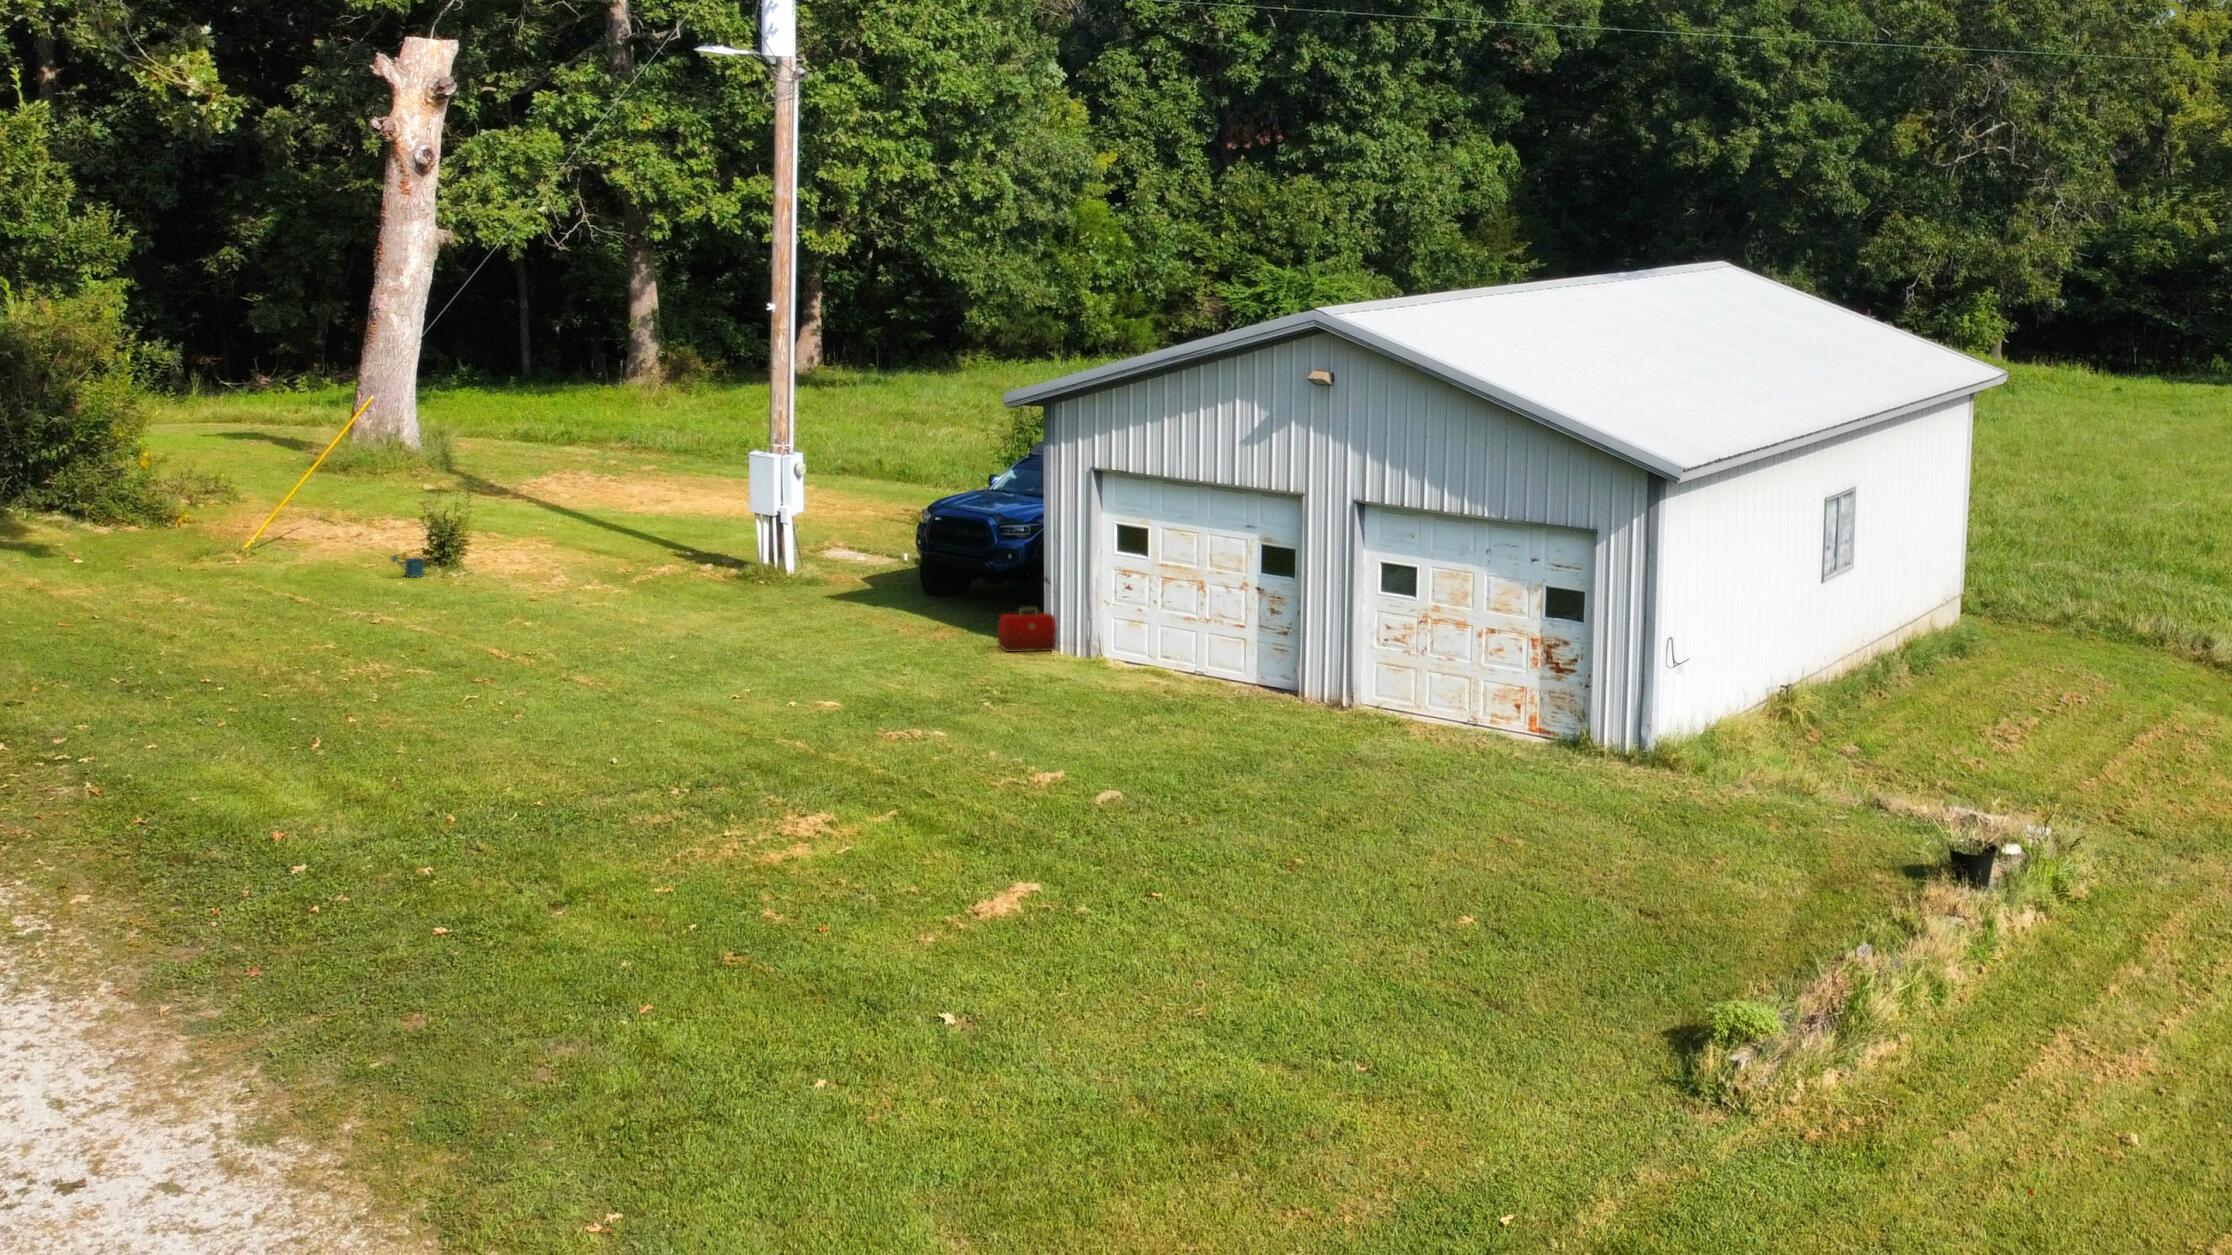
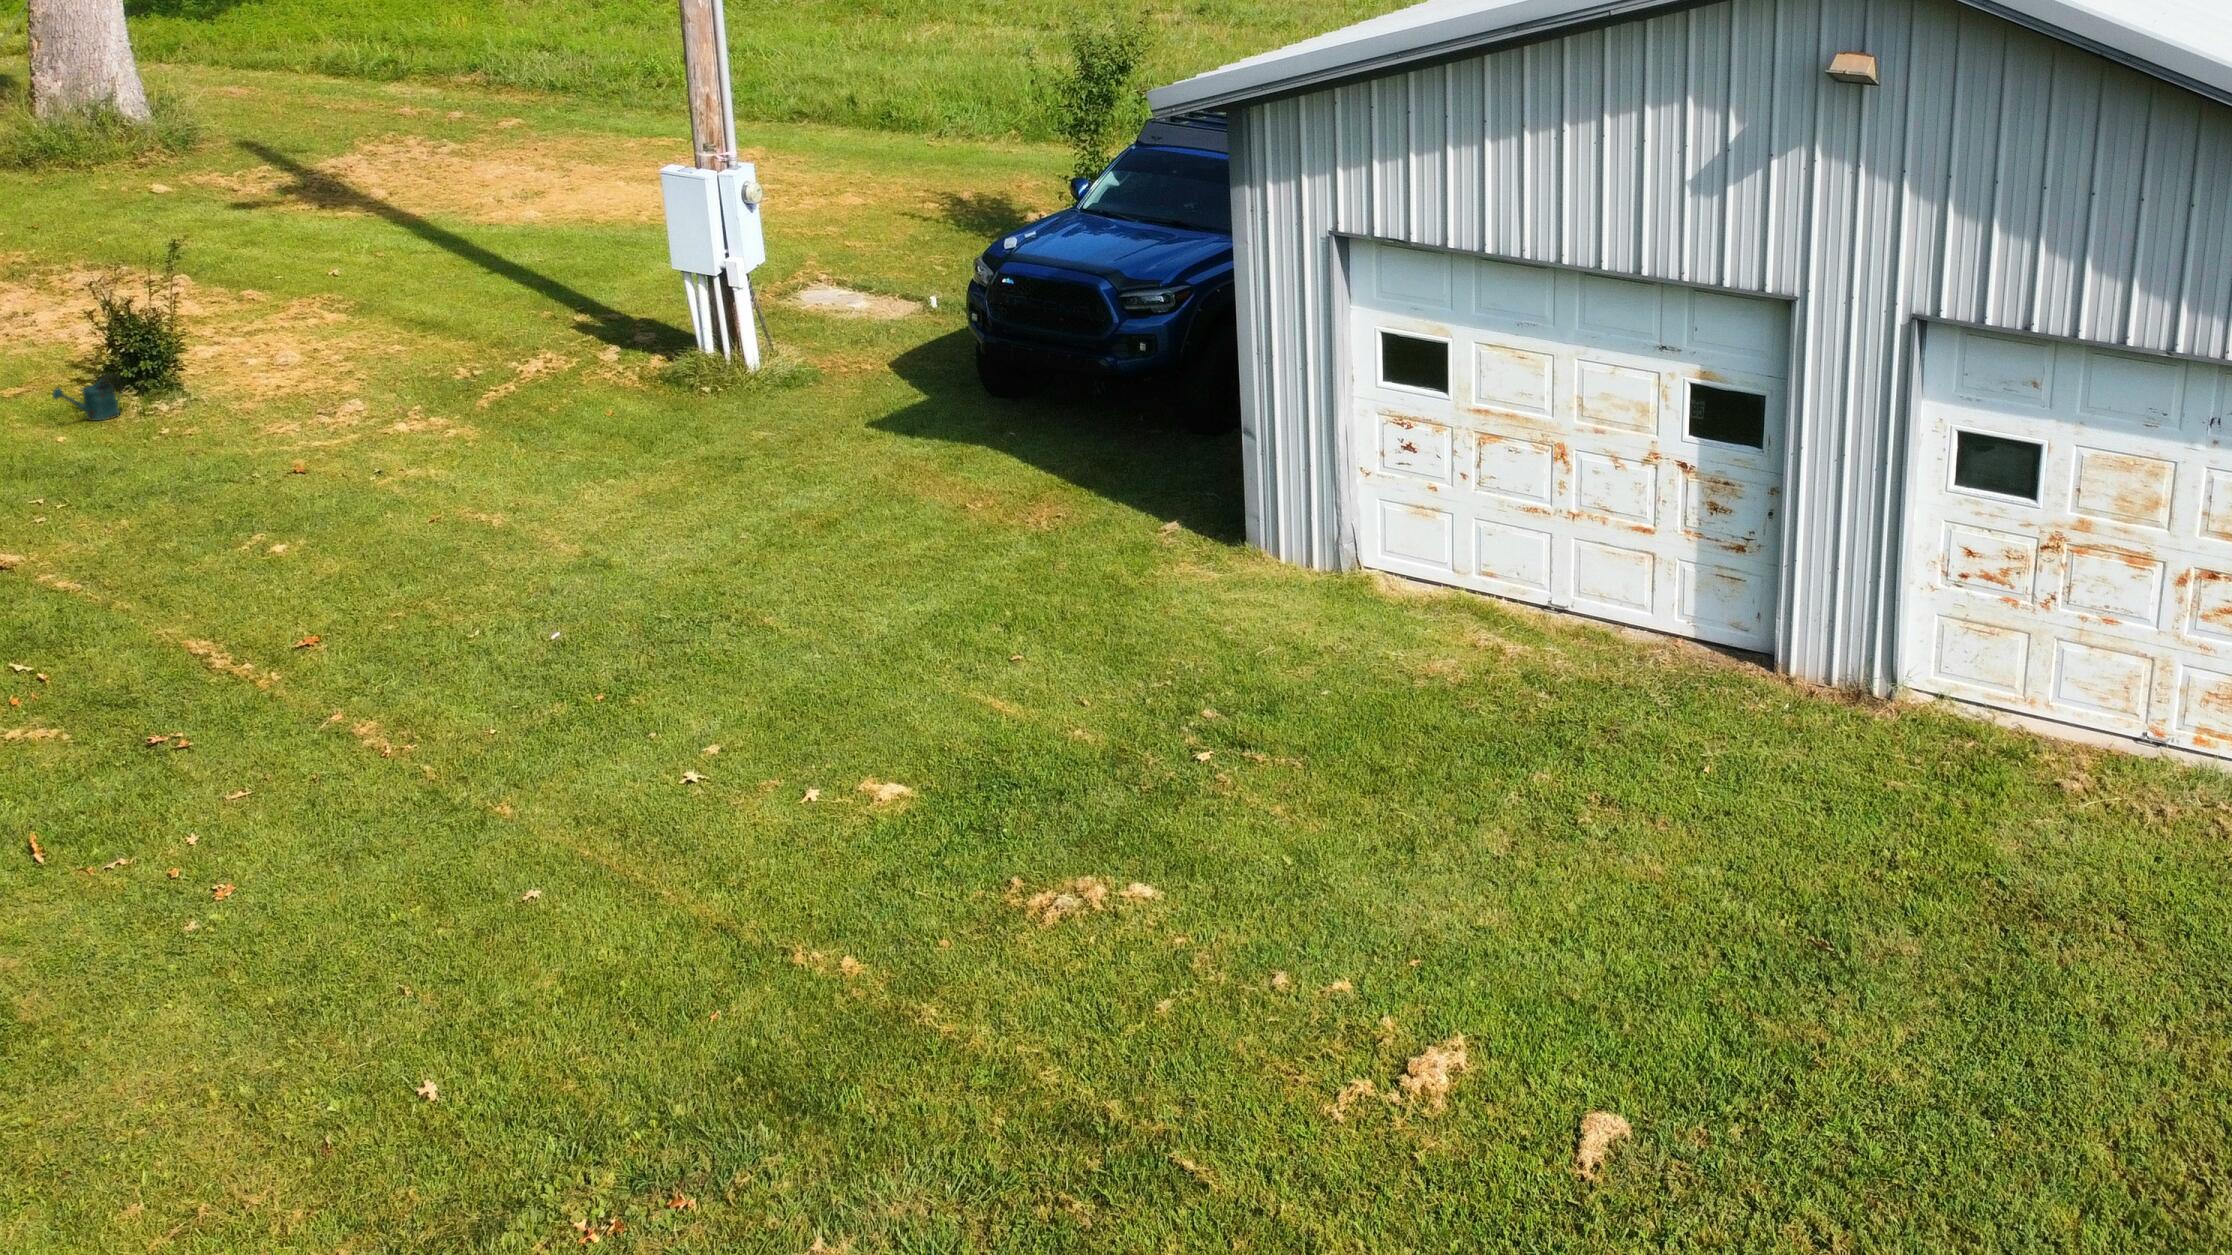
toolbox: present [998,608,1057,652] -> none [1165,478,1272,567]

